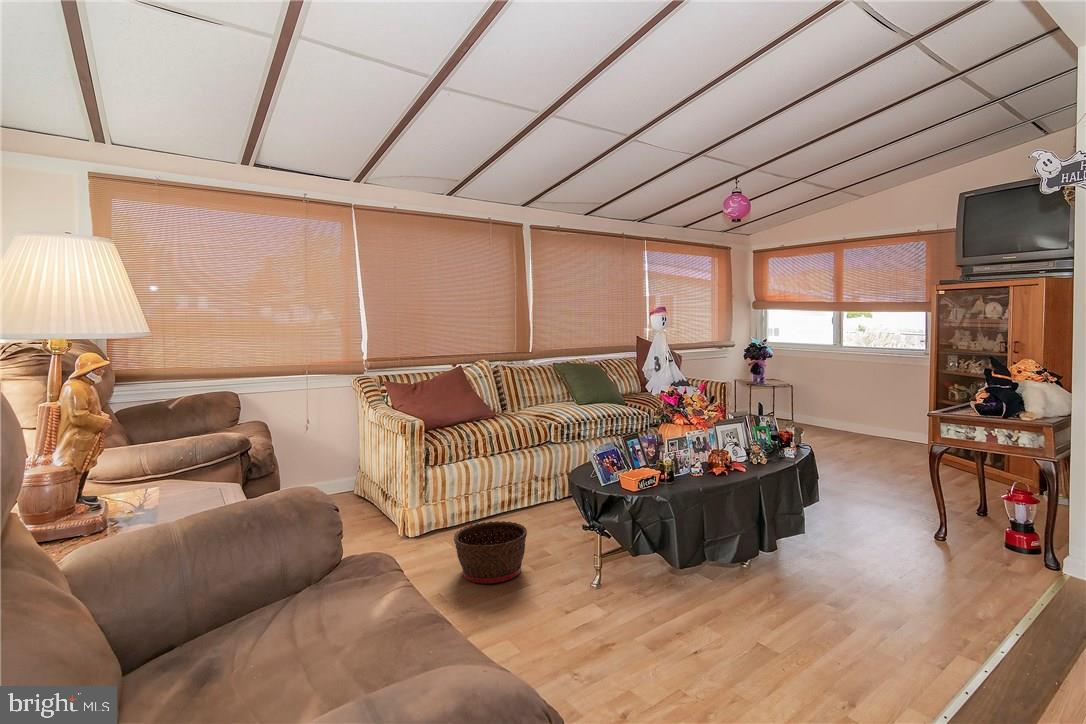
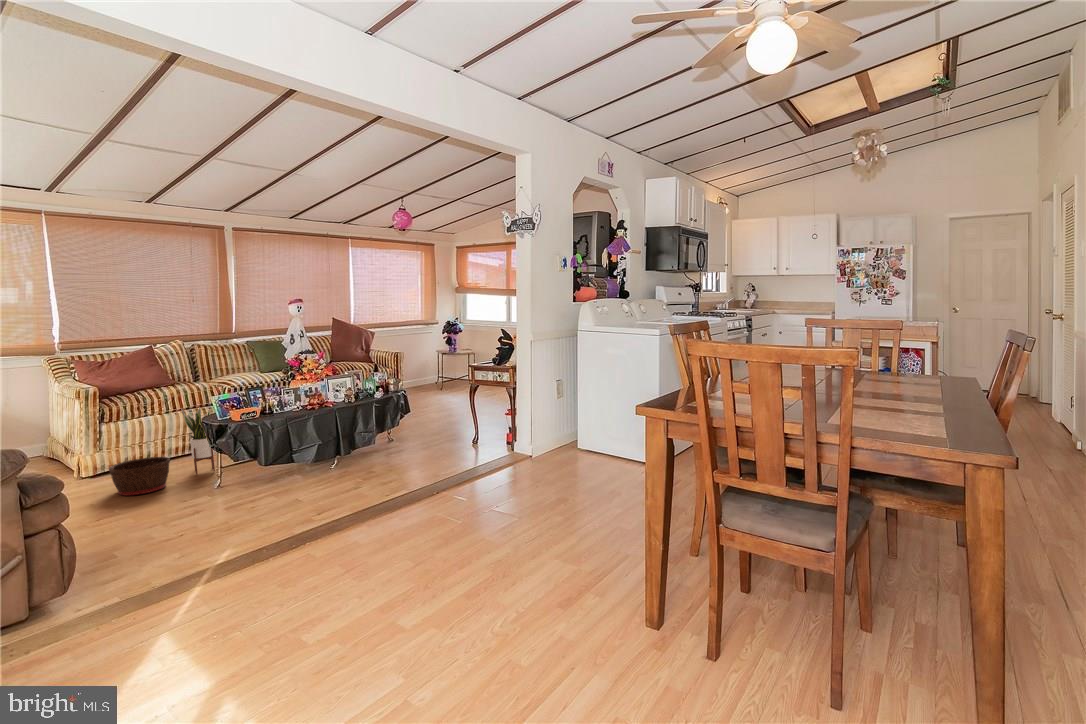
potted plant: none [526,450,568,548] -> present [181,407,215,474]

